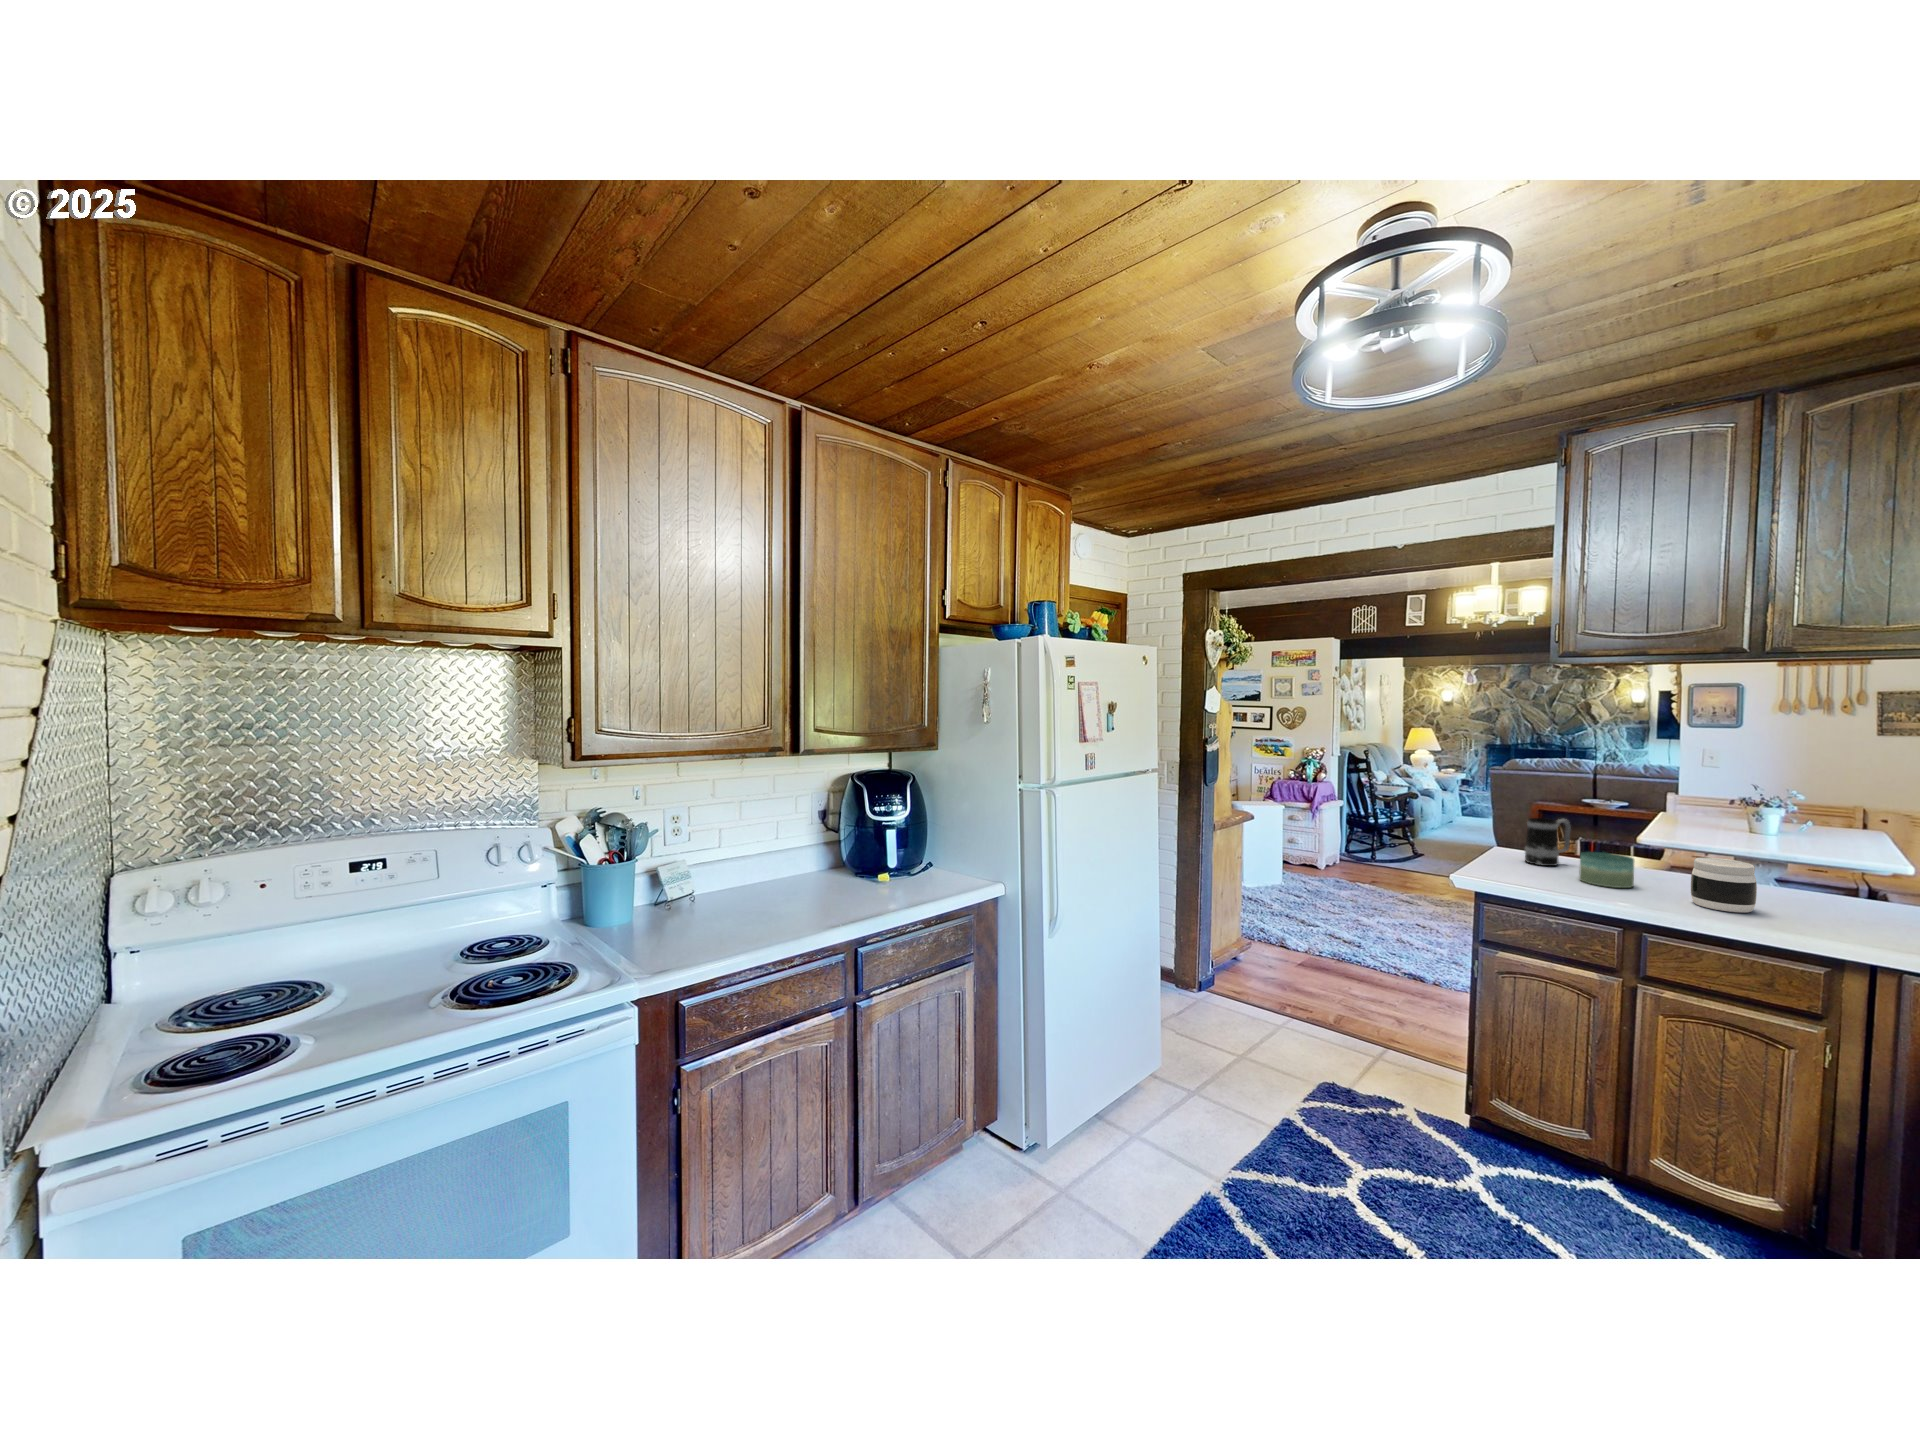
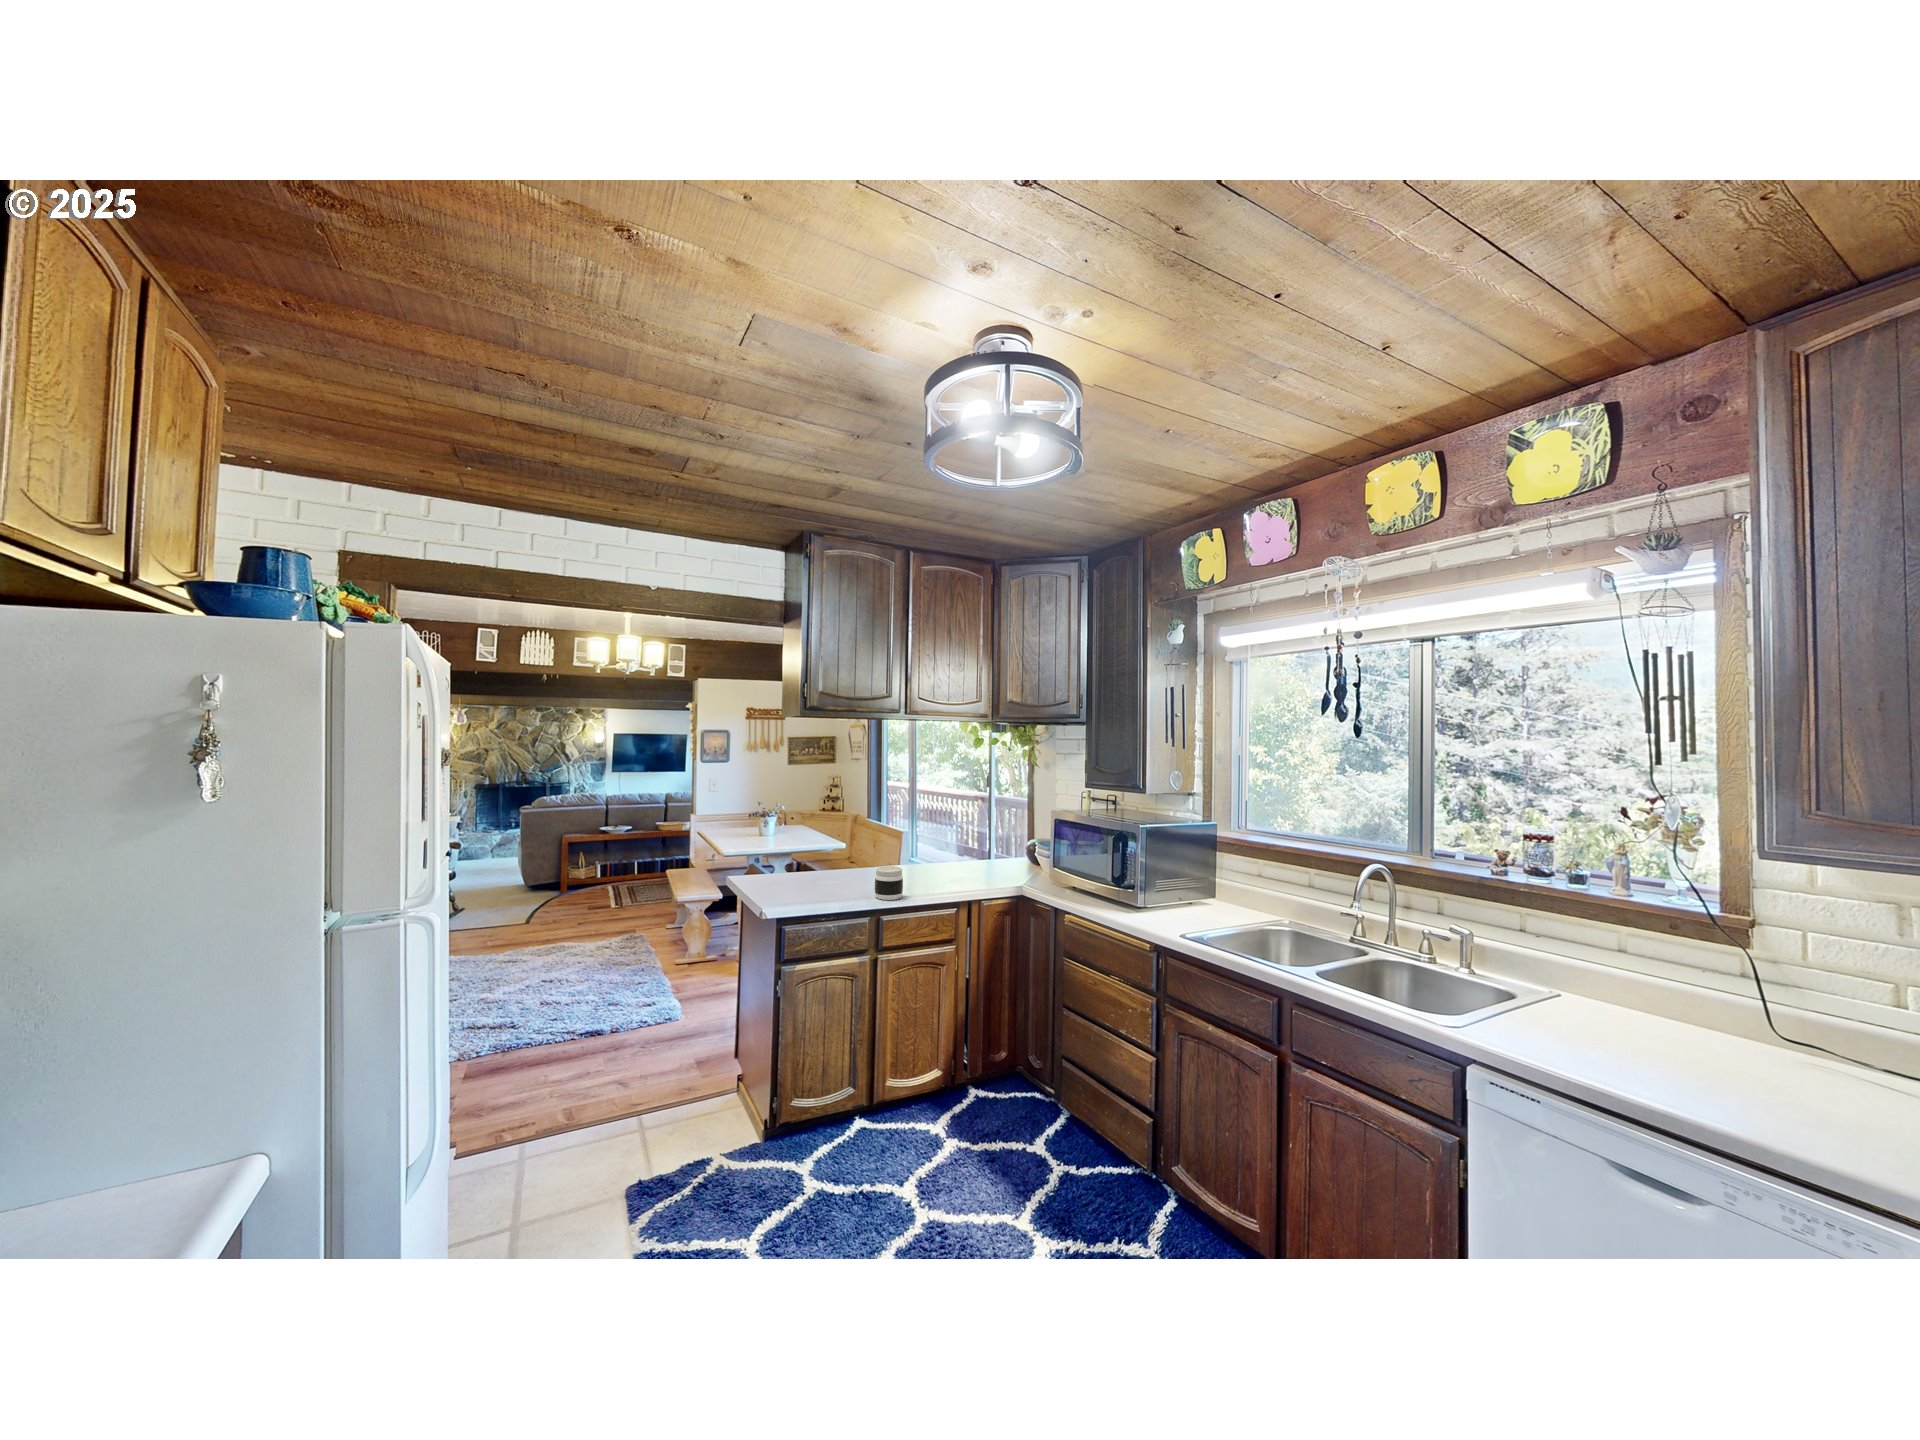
mug: present [1525,818,1571,866] -> none [767,856,791,897]
candle: present [1579,852,1634,888] -> none [815,876,844,902]

